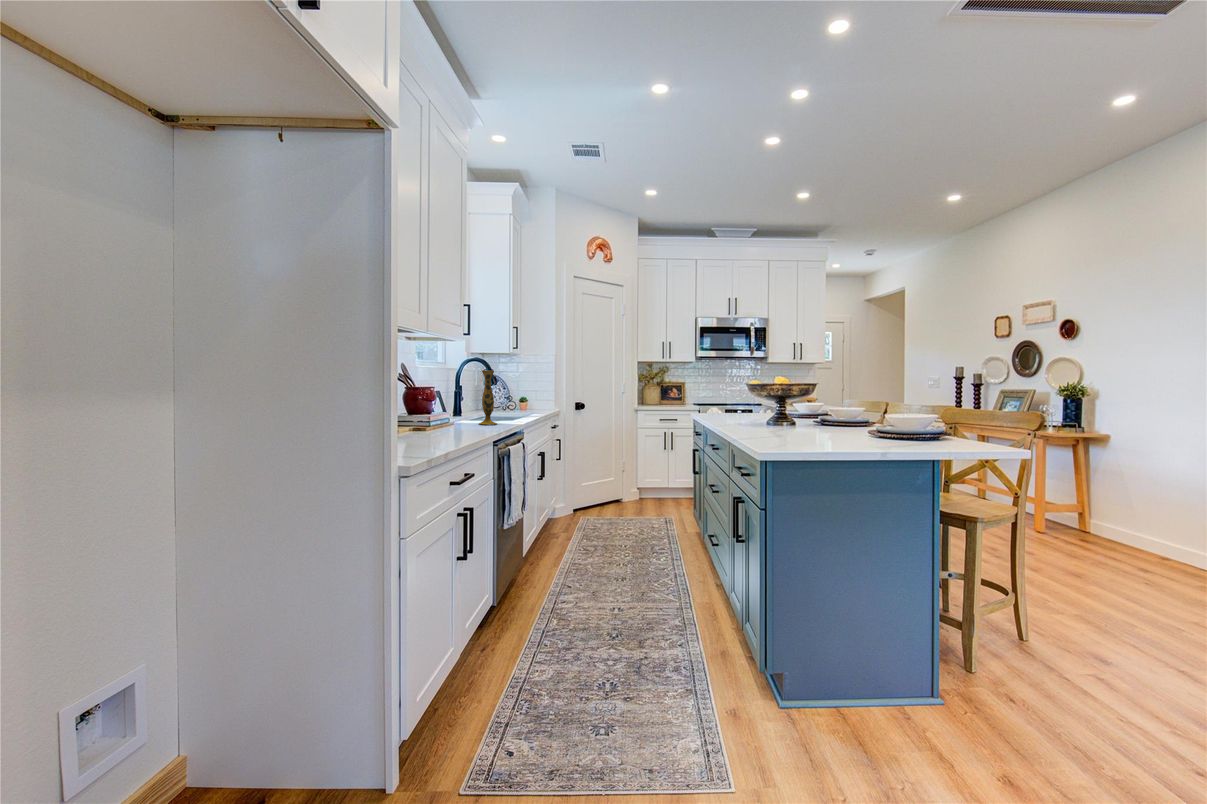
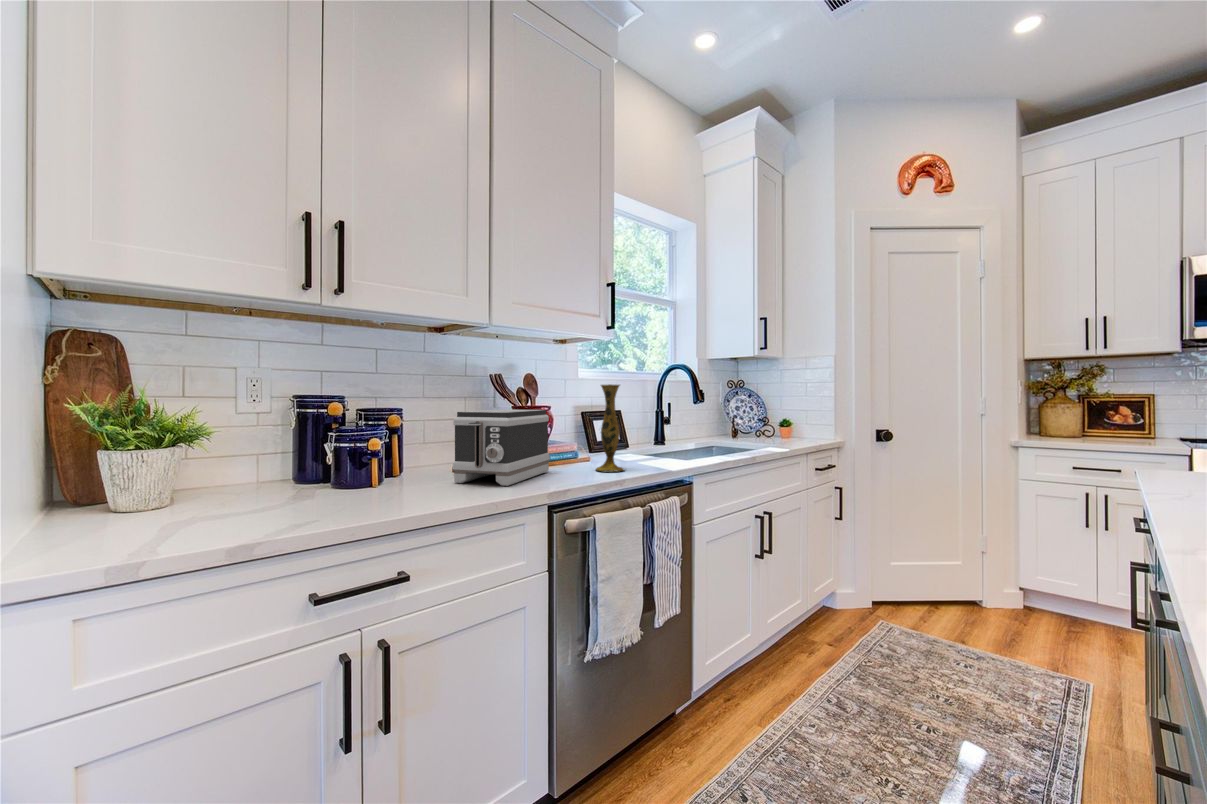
toaster: none [420,385,467,432] -> present [452,409,550,486]

